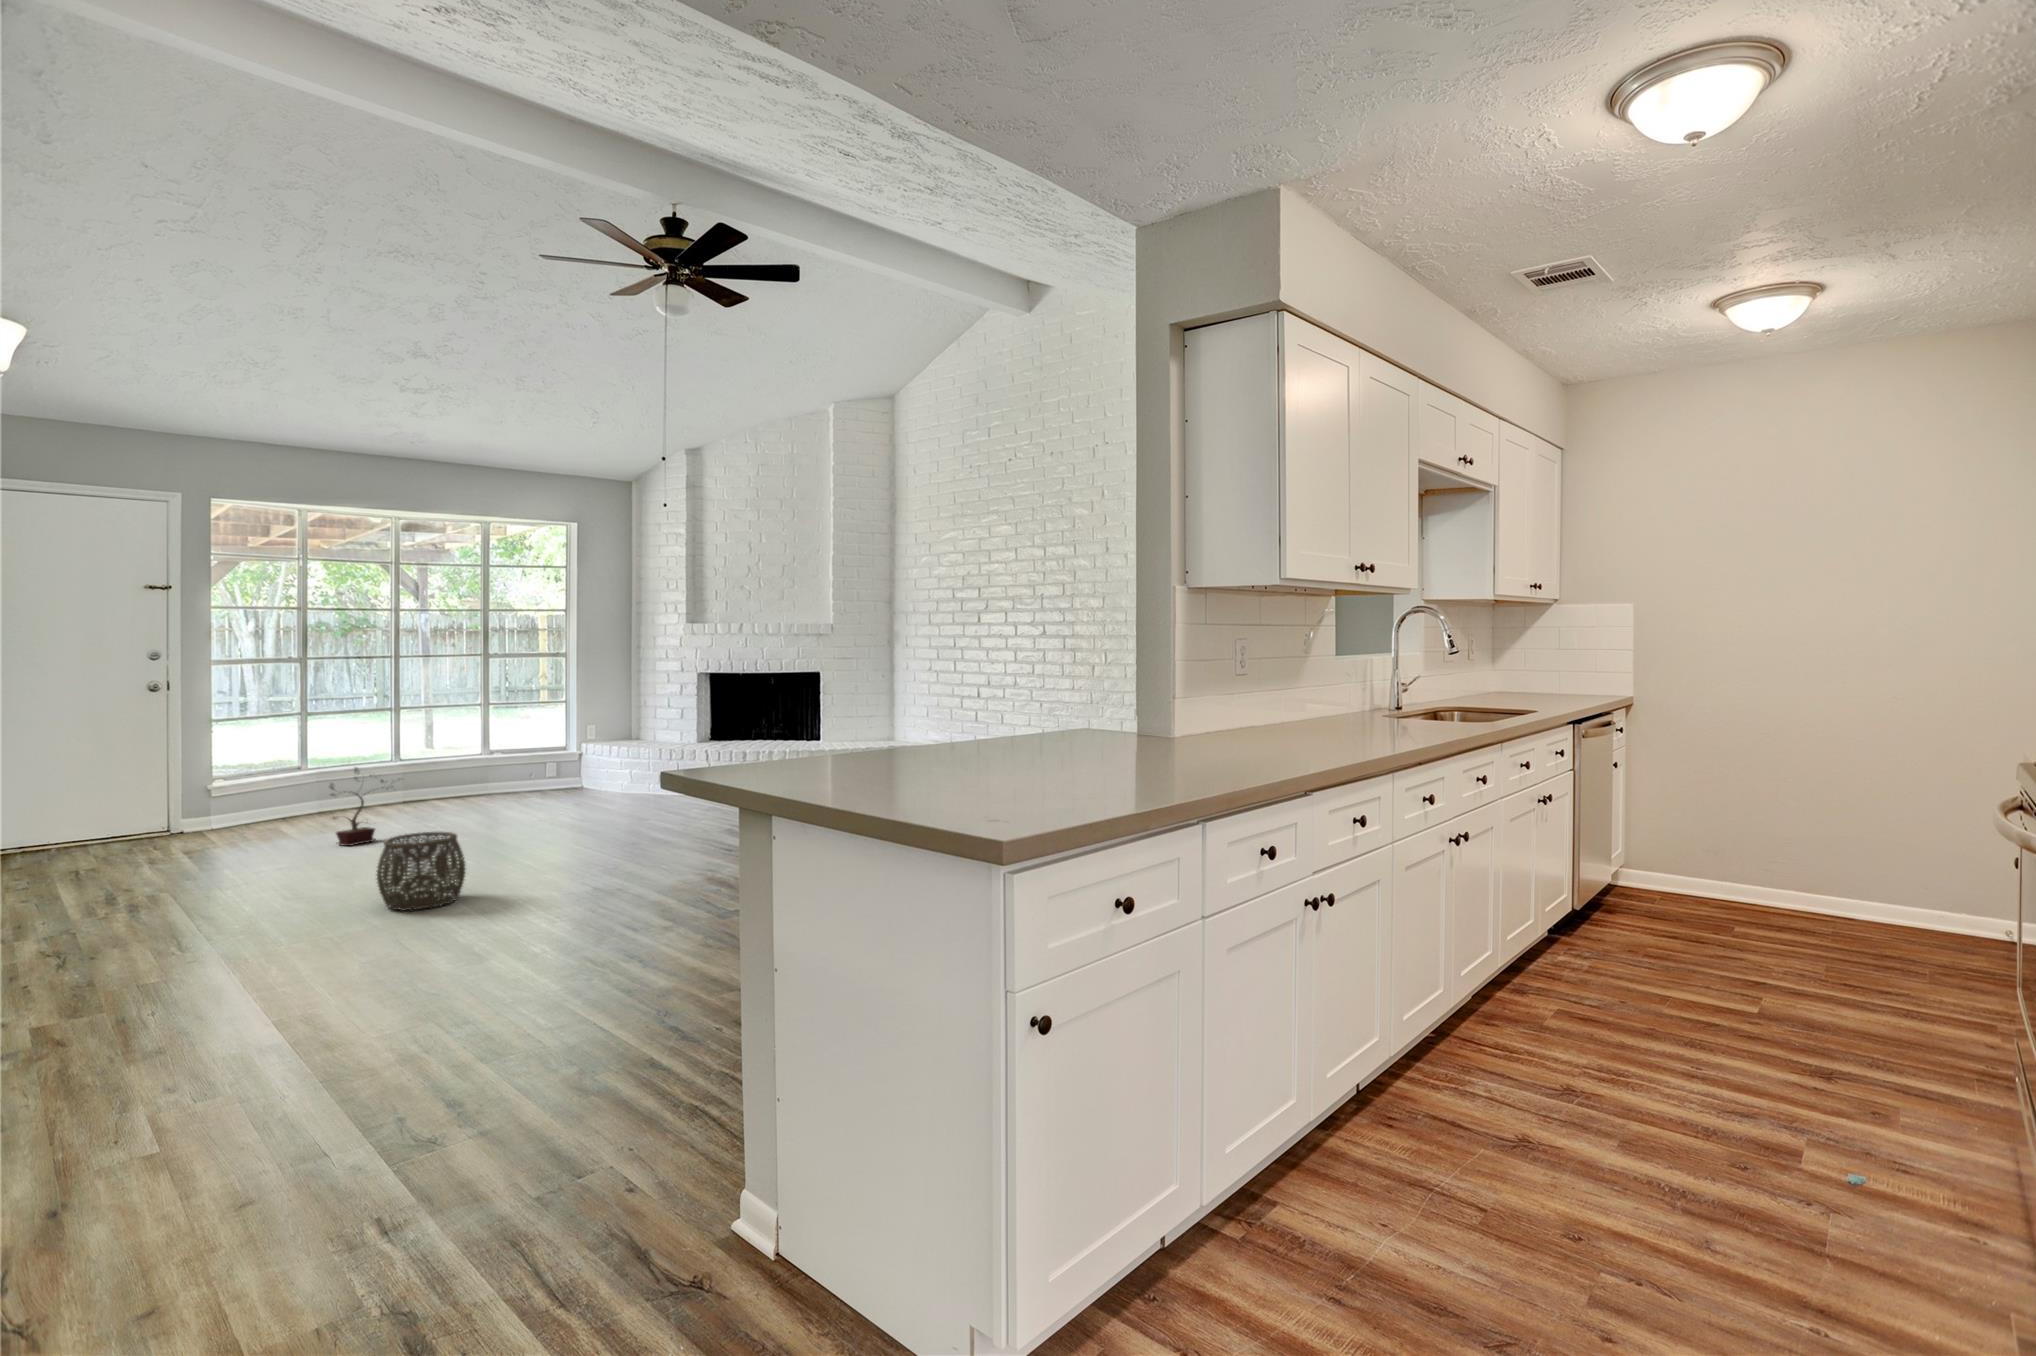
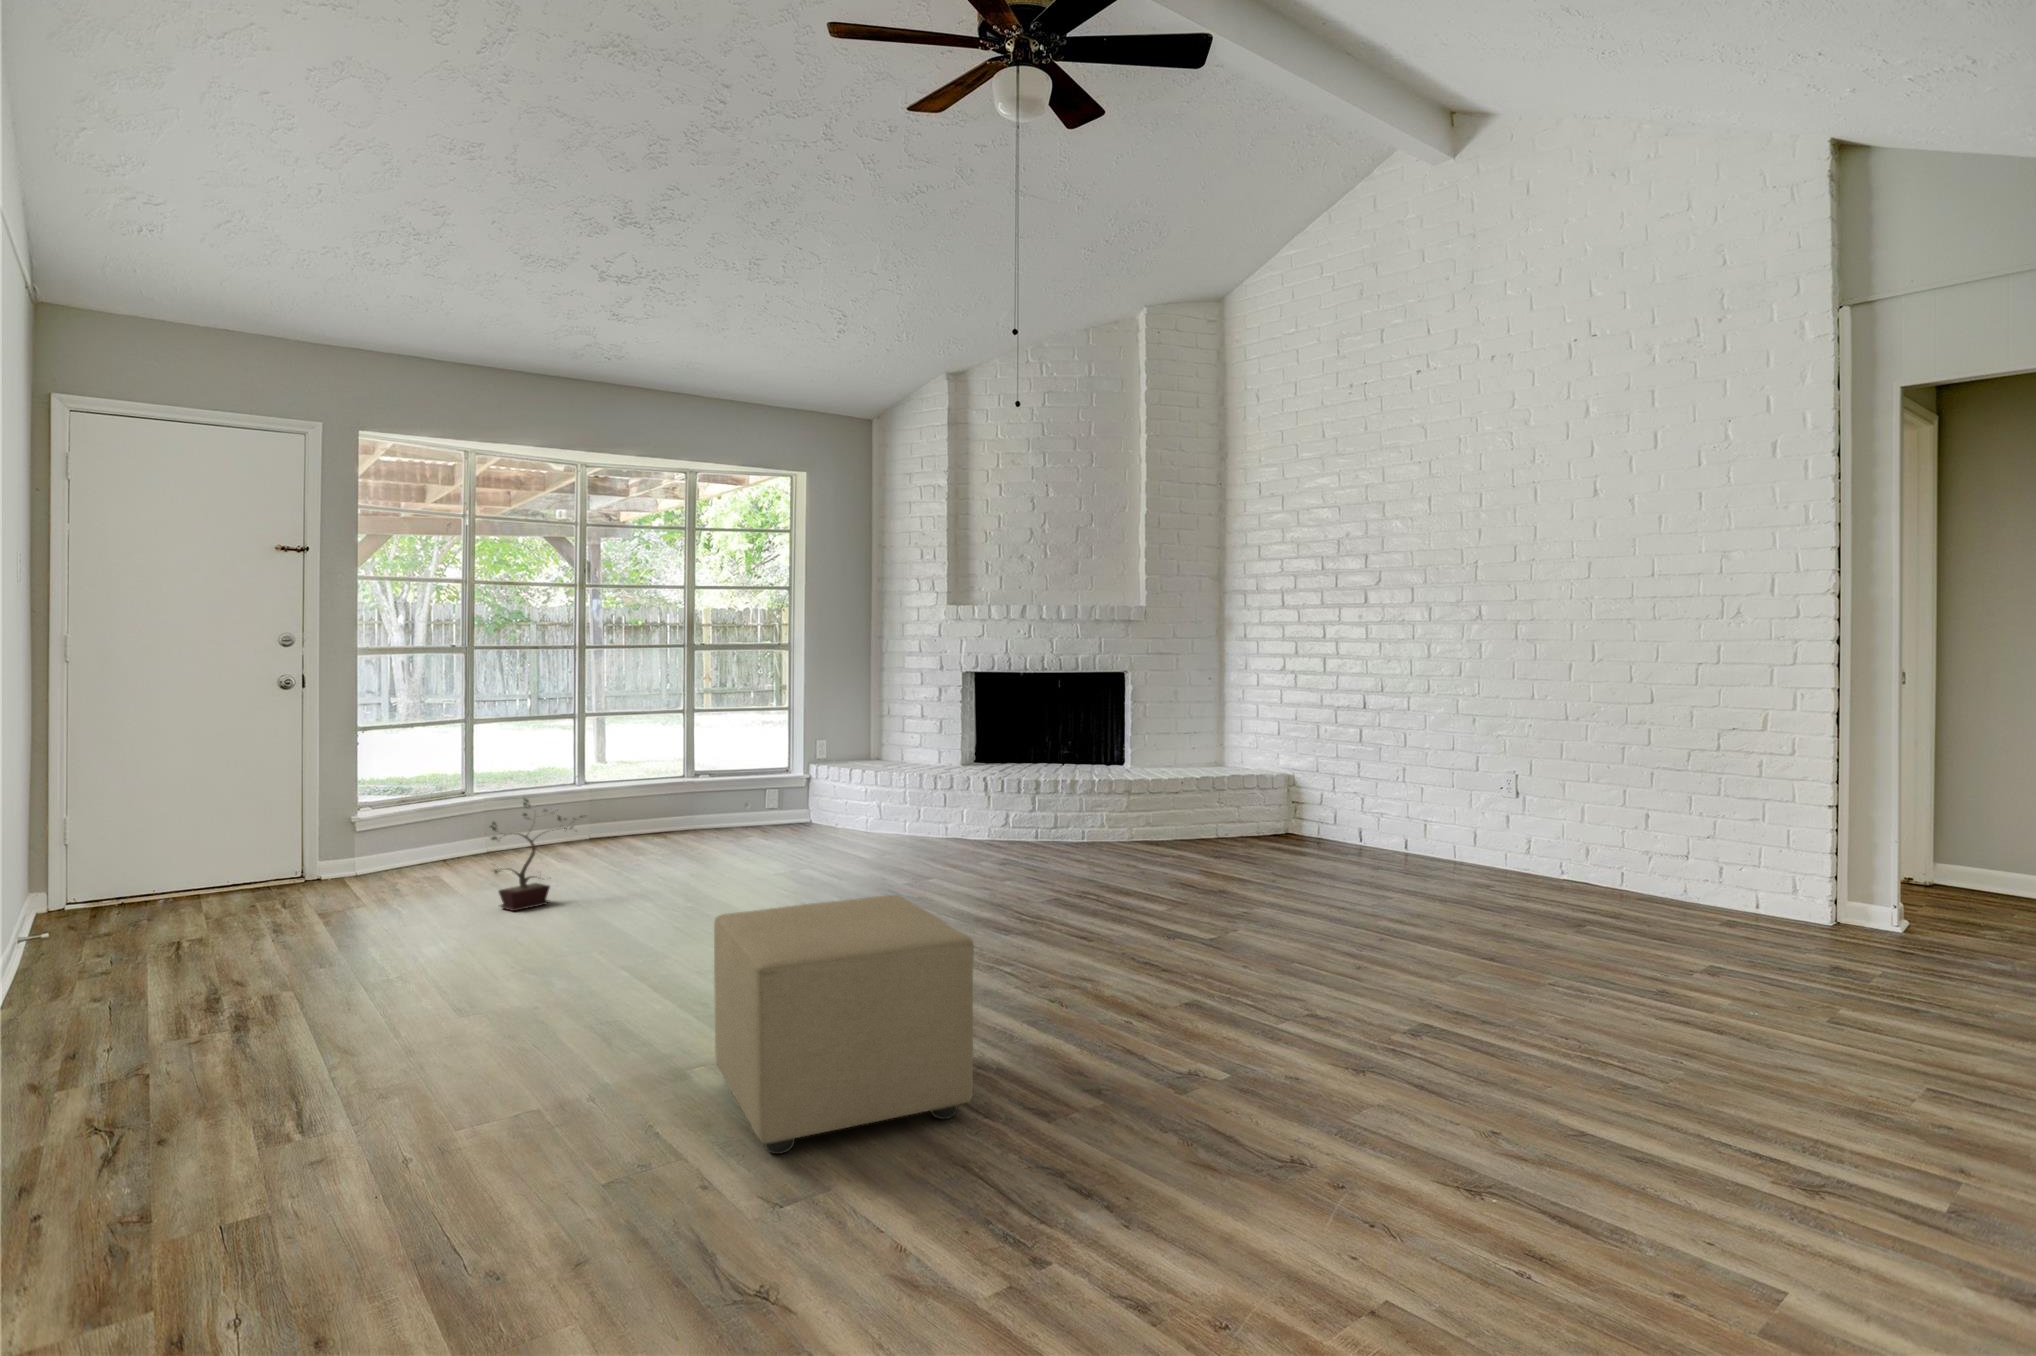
ottoman: none [489,807,640,939] -> present [714,895,974,1154]
woven basket: present [377,832,466,911] -> none [538,921,675,1059]

